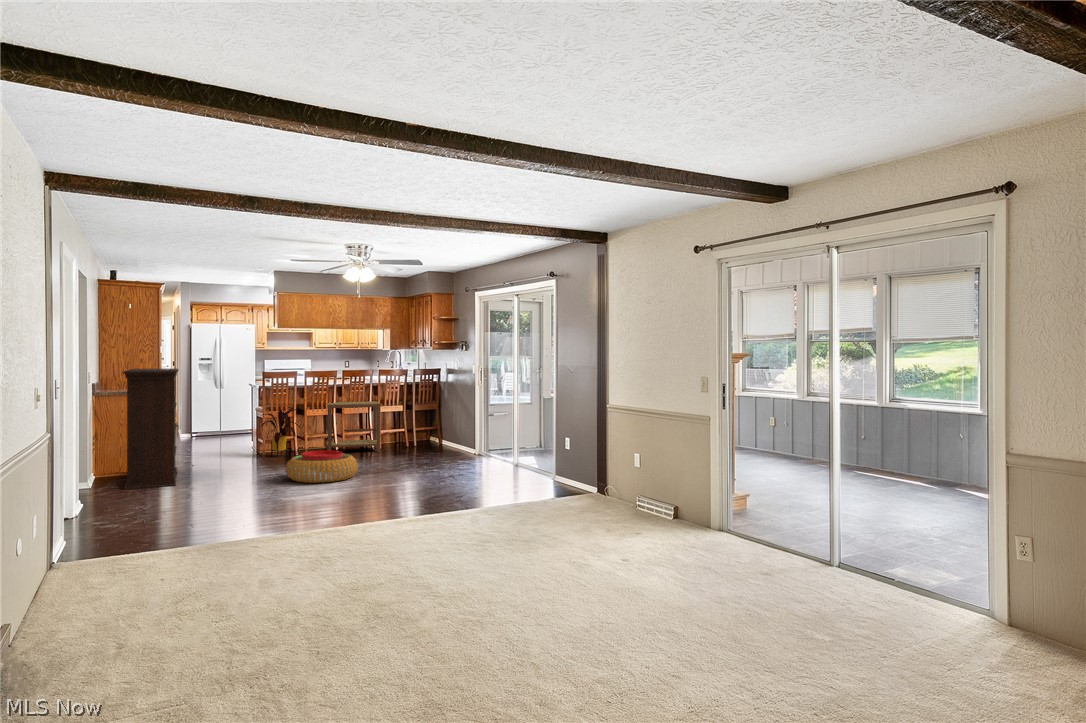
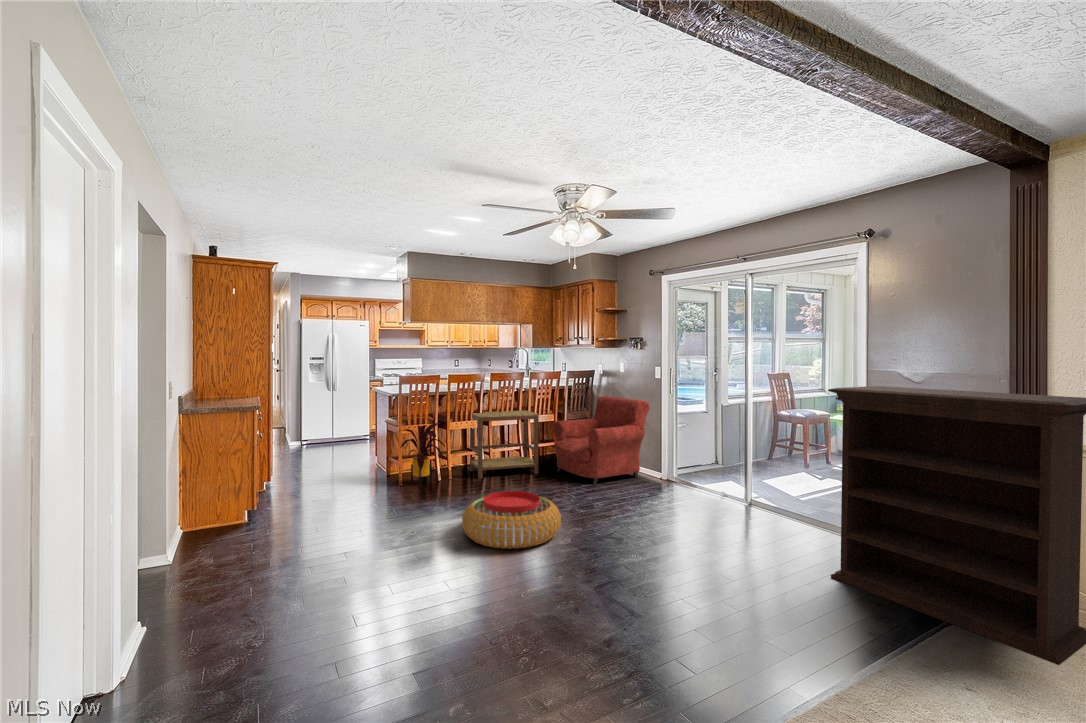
bookshelf: present [123,369,179,489] -> present [828,386,1086,665]
armchair: none [394,390,469,457] -> present [553,396,649,484]

